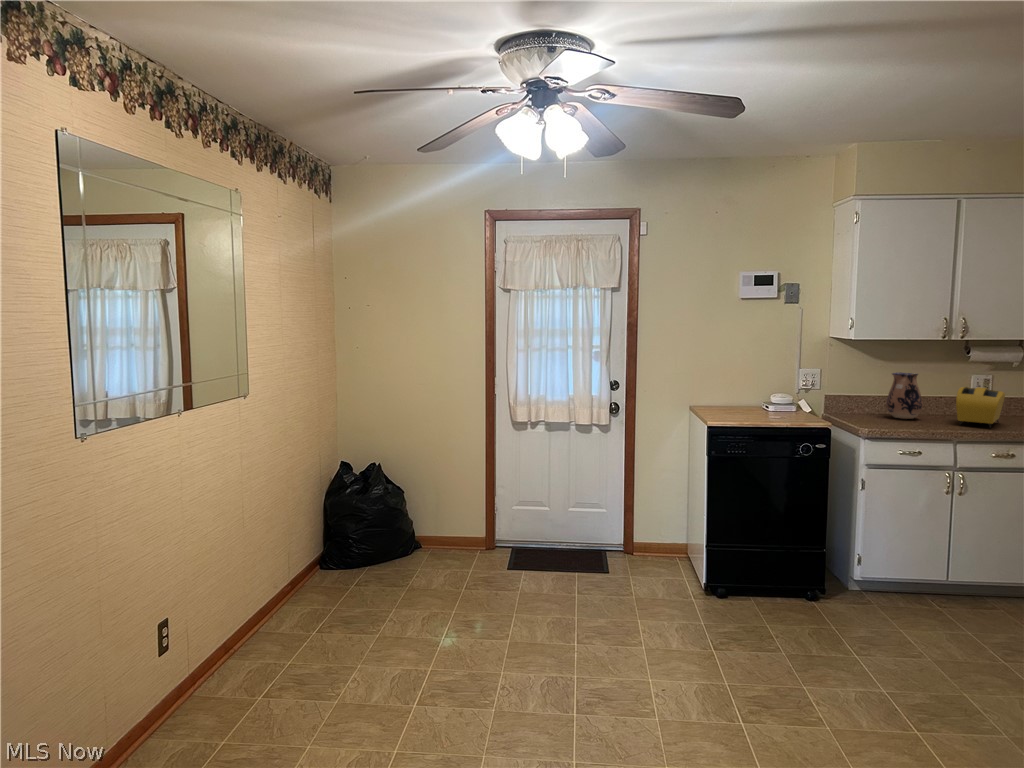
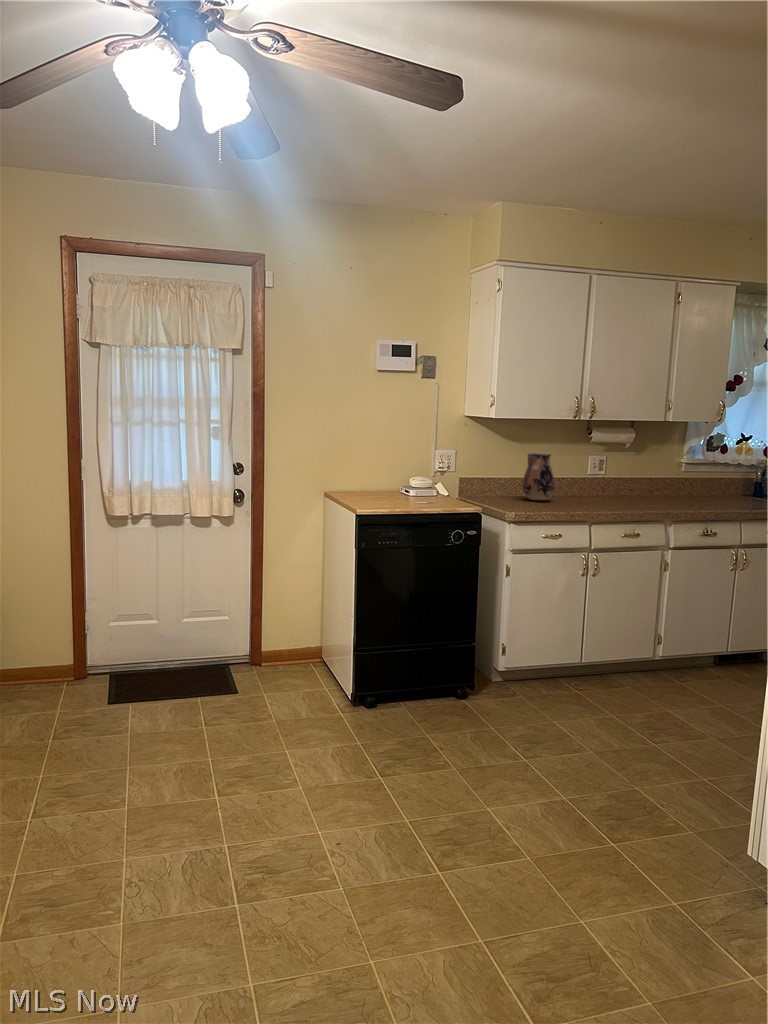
toaster: present [956,387,1005,428] -> none [586,467,625,507]

